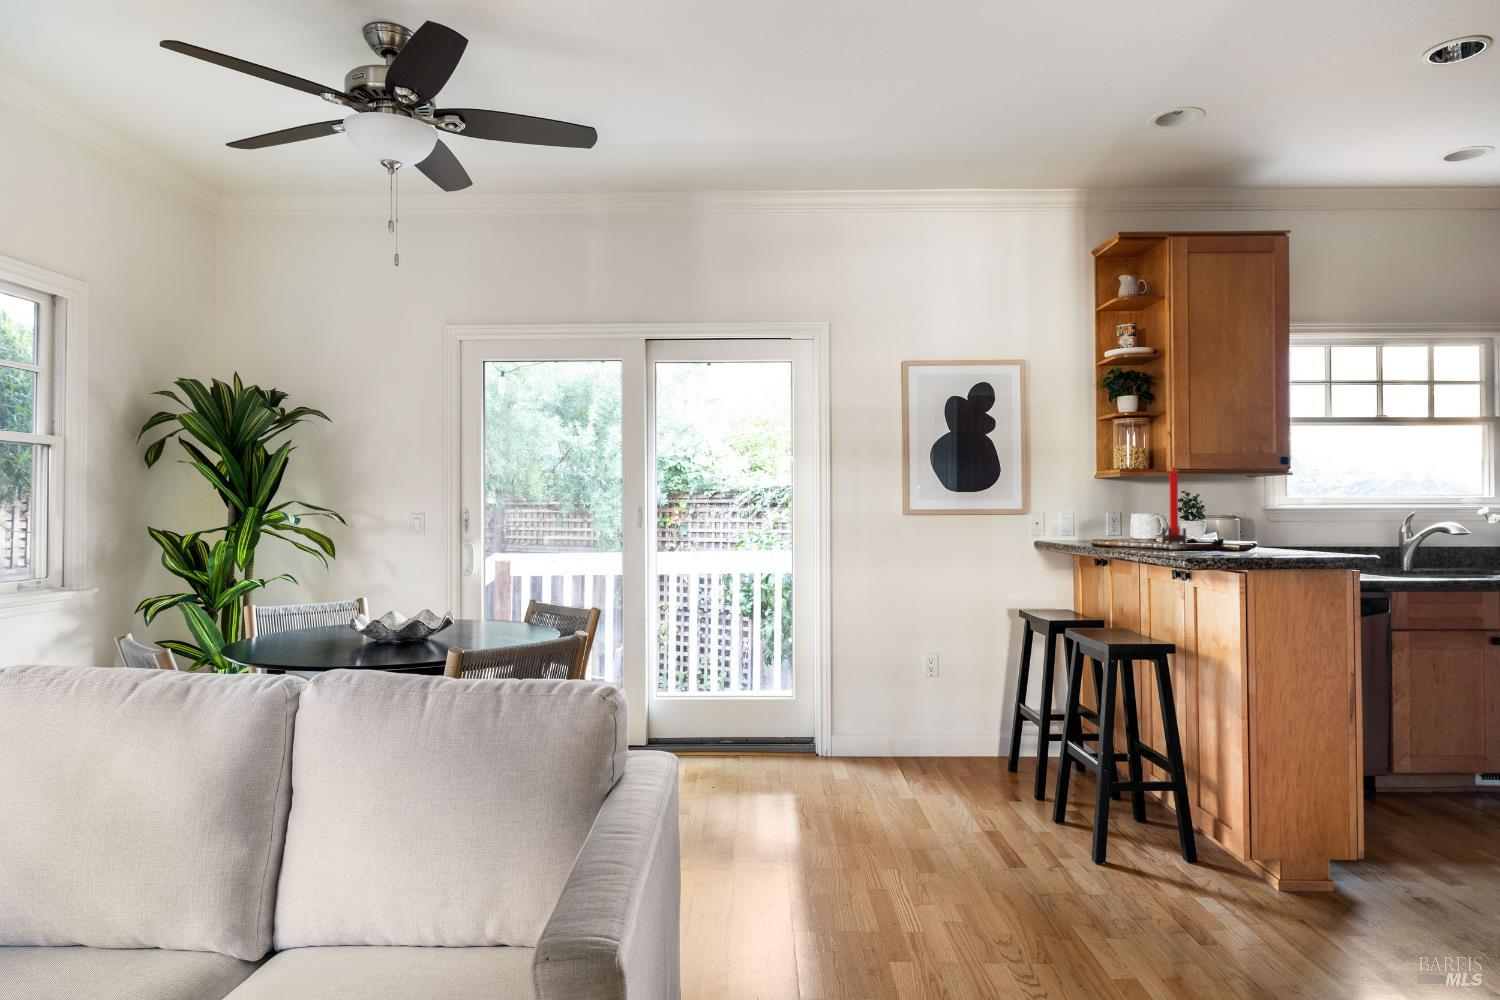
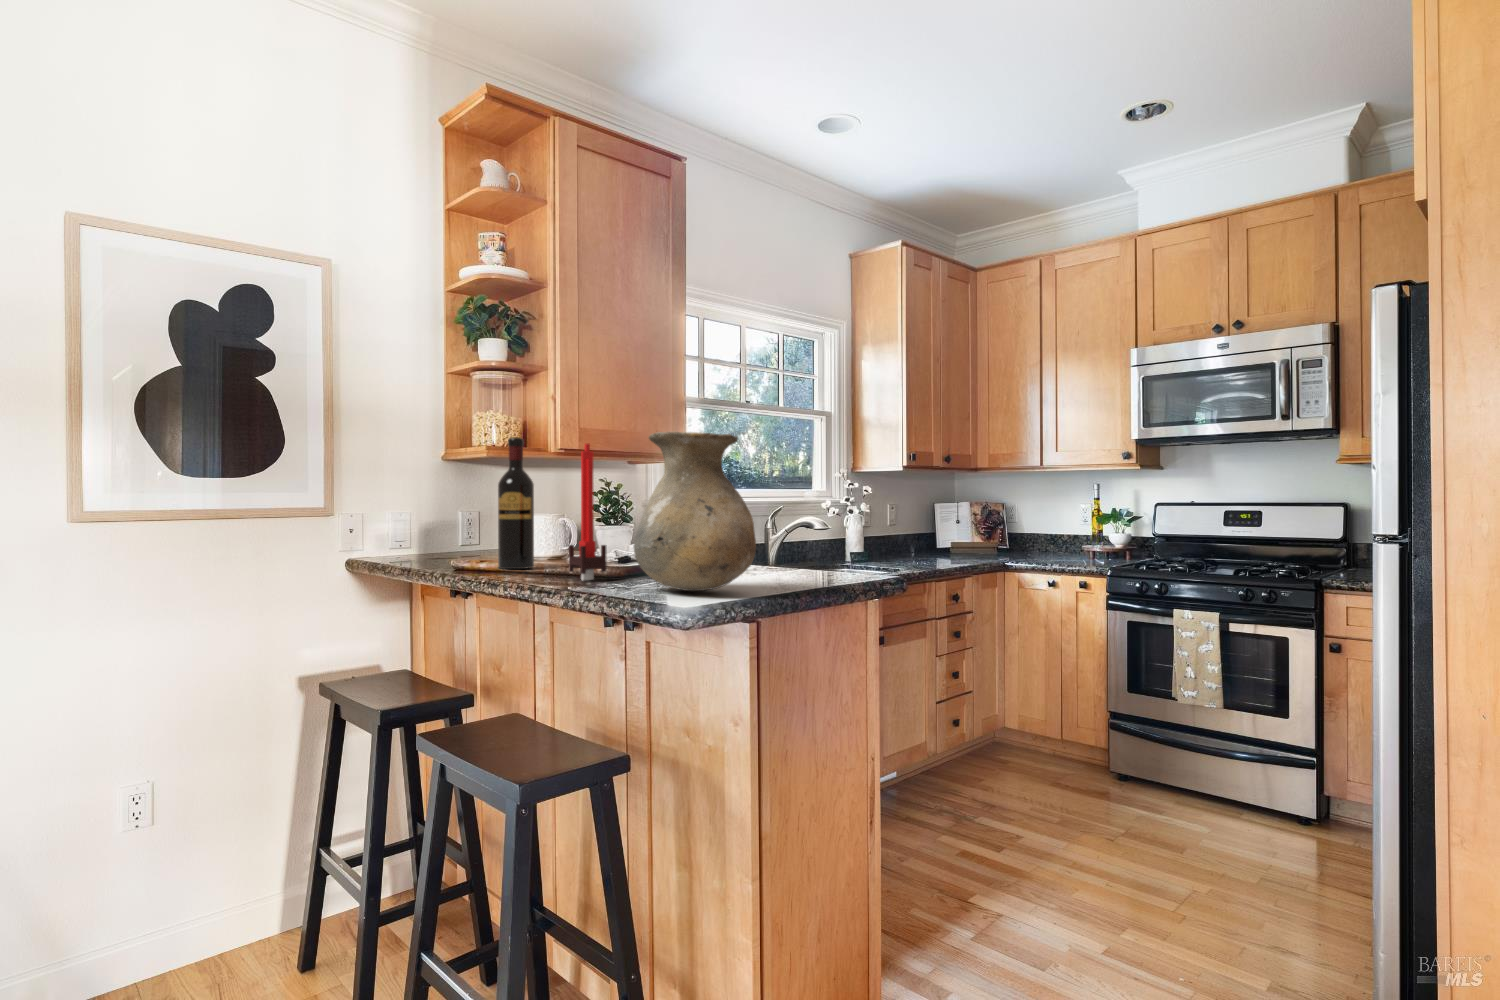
vase: none [1196,459,1282,555] -> present [634,432,756,591]
wine bottle: none [1123,464,1146,544] -> present [498,437,534,569]

